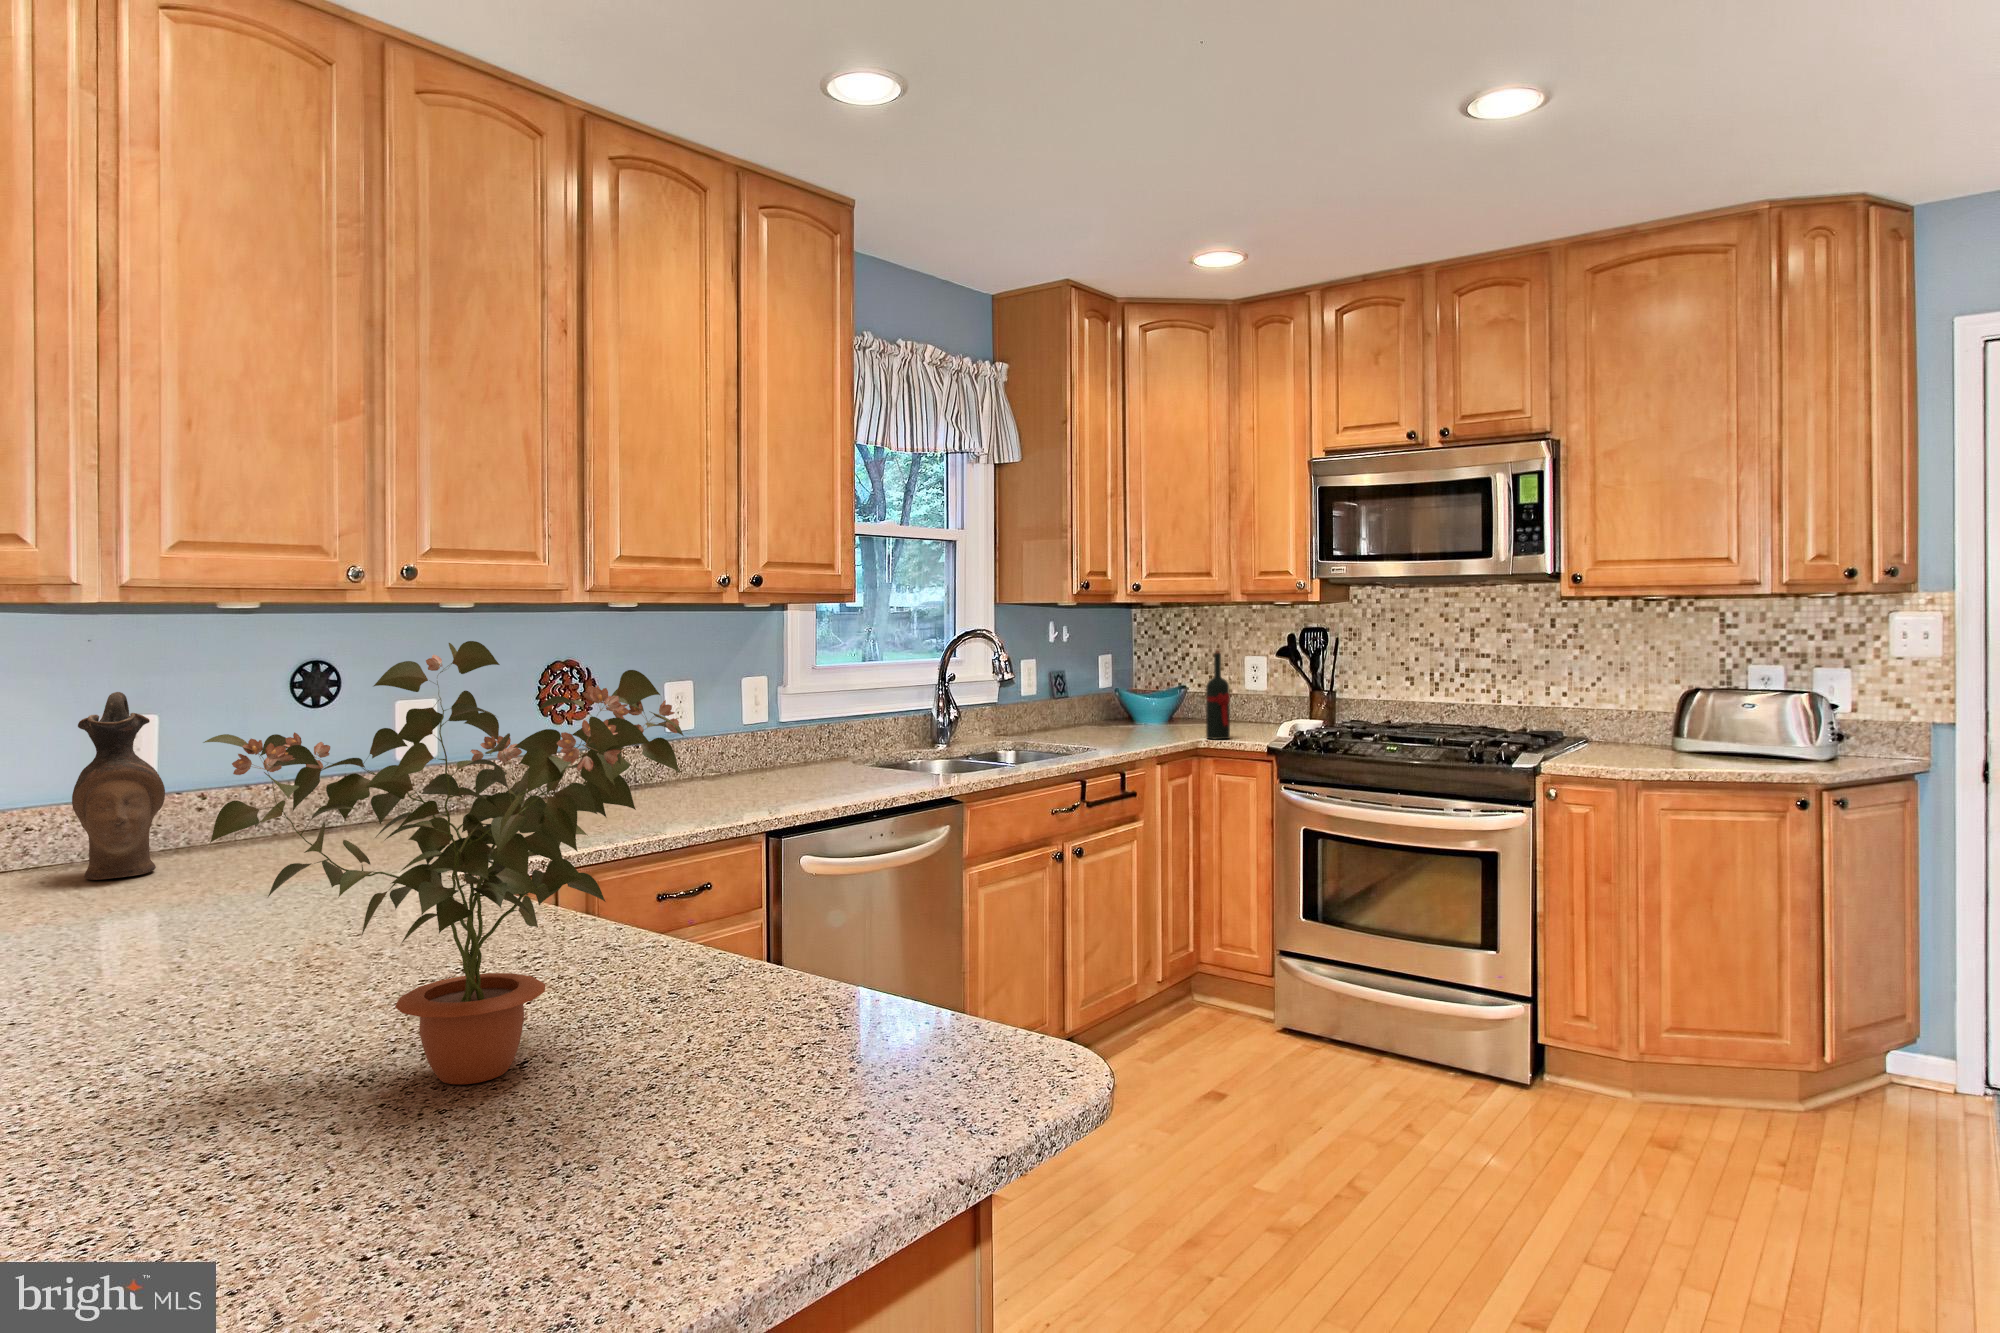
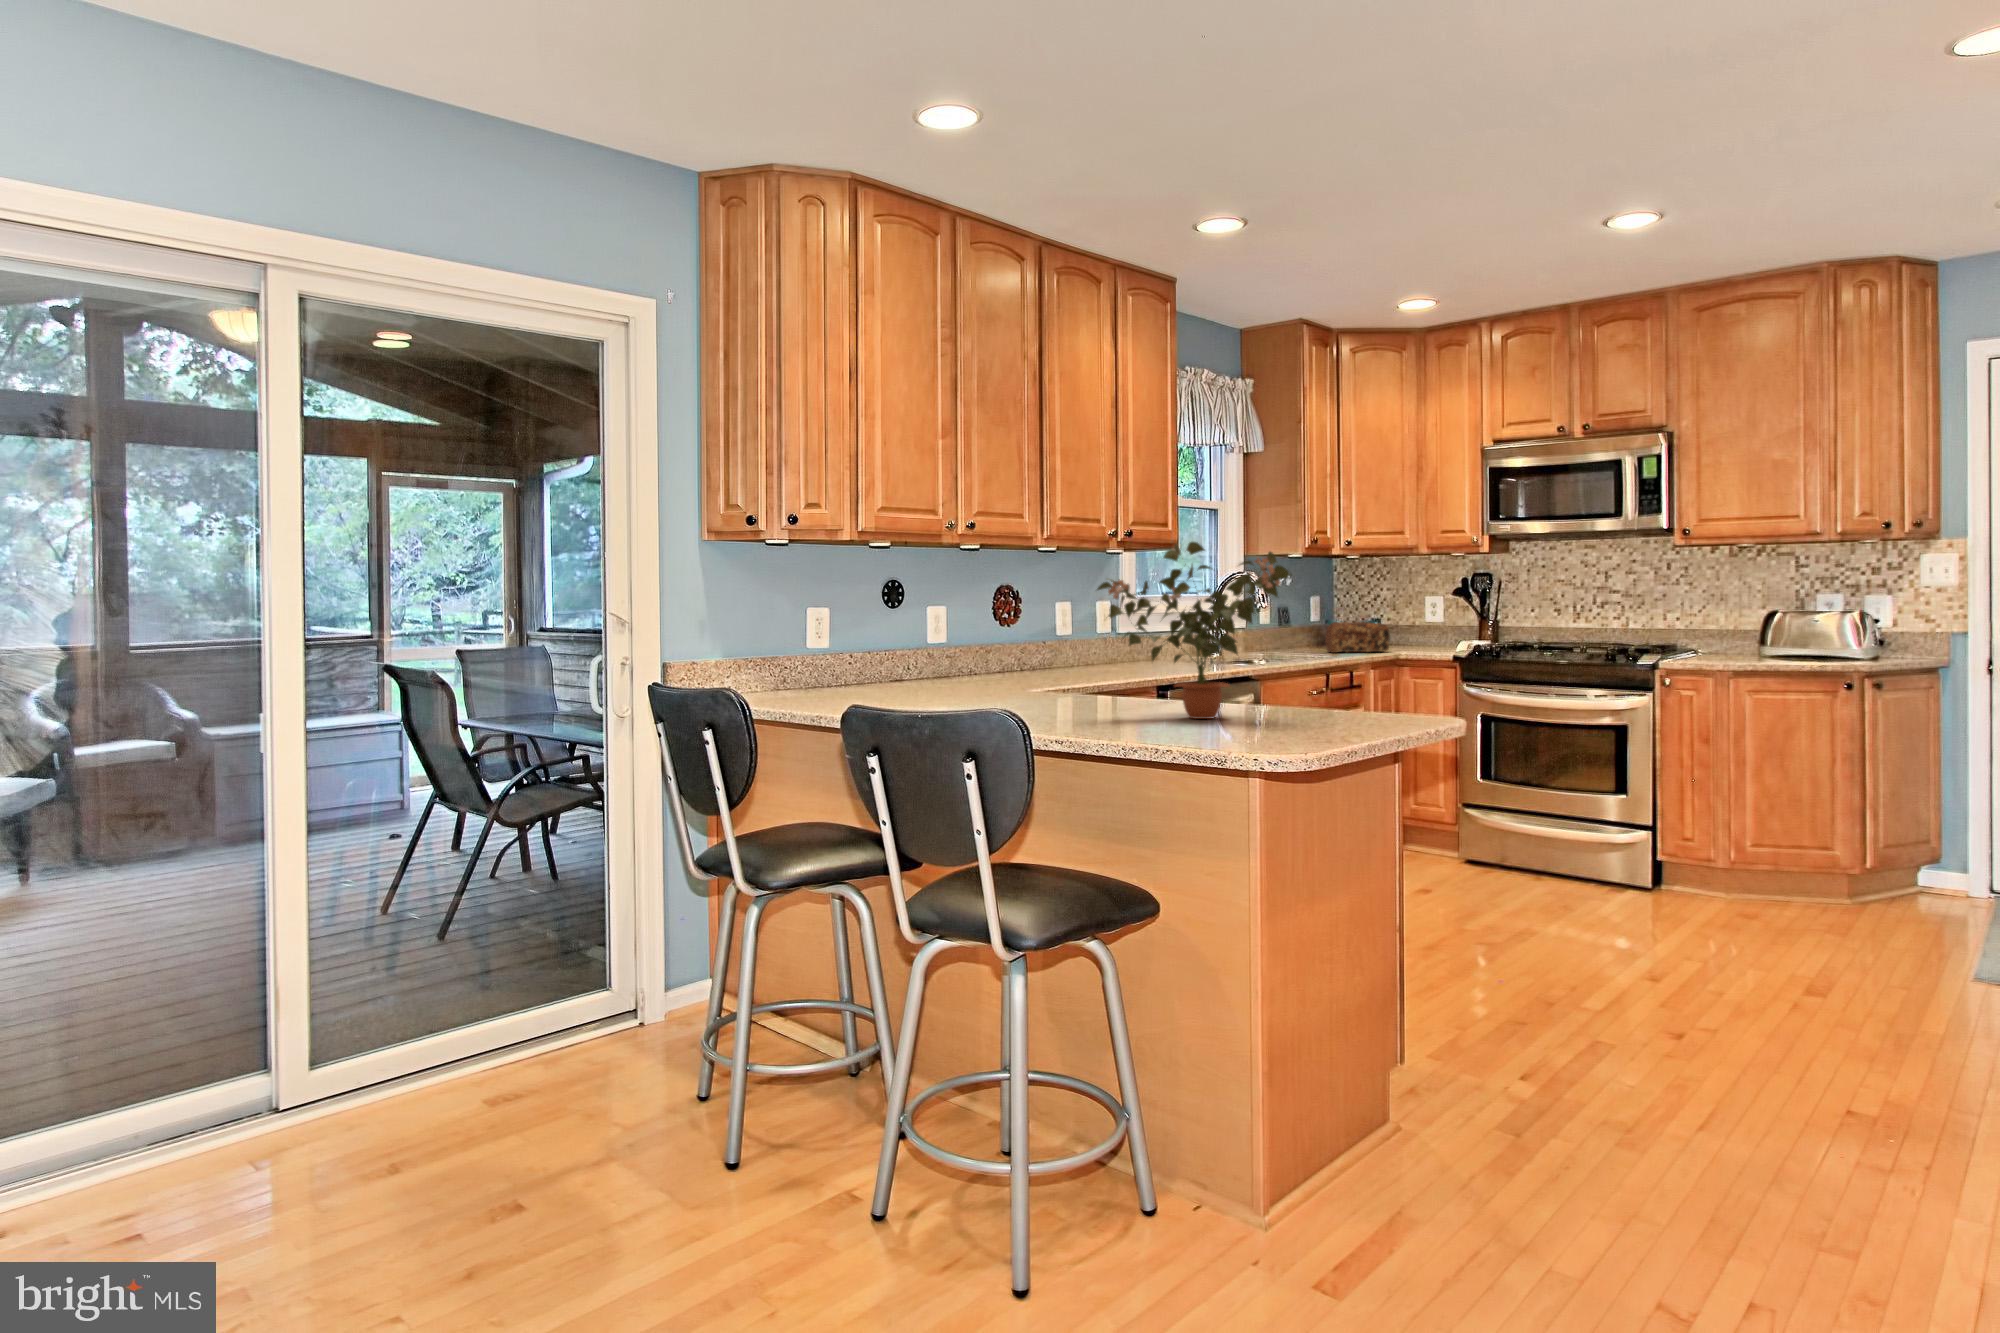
wine bottle: present [1206,650,1230,739] -> none [1403,589,1421,655]
bread loaf: none [1113,691,1194,733] -> present [1325,622,1390,653]
ceramic pitcher: present [72,692,165,880] -> none [827,592,870,692]

